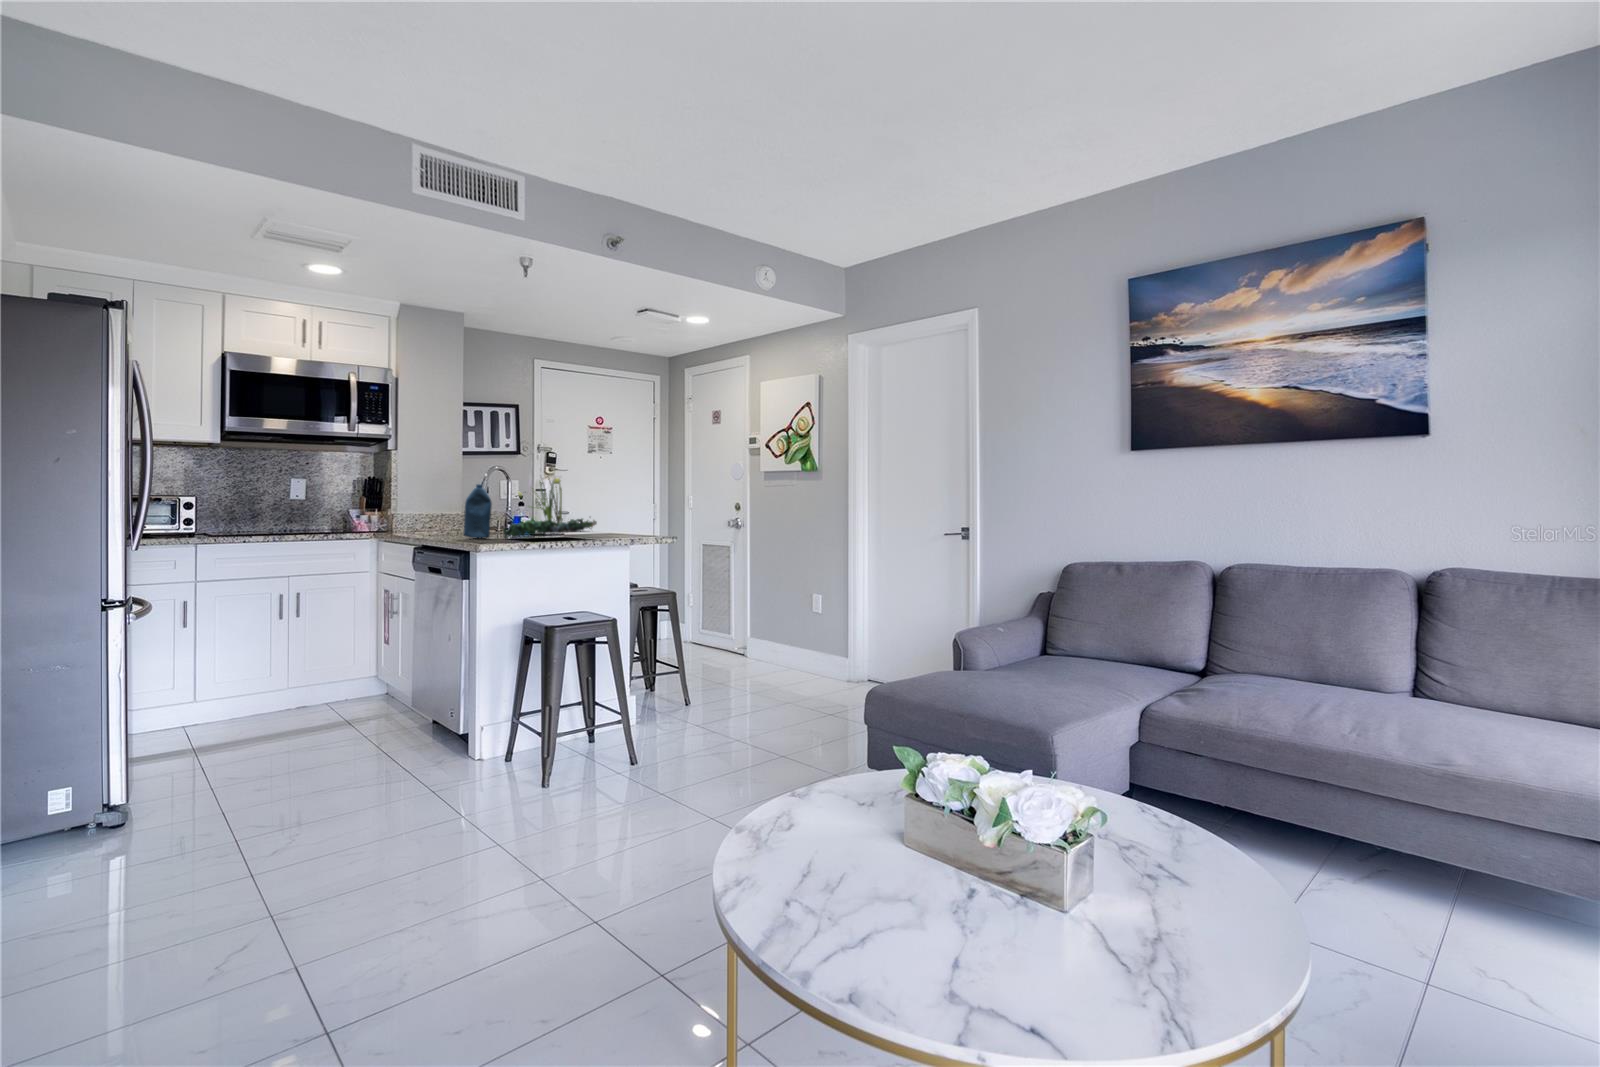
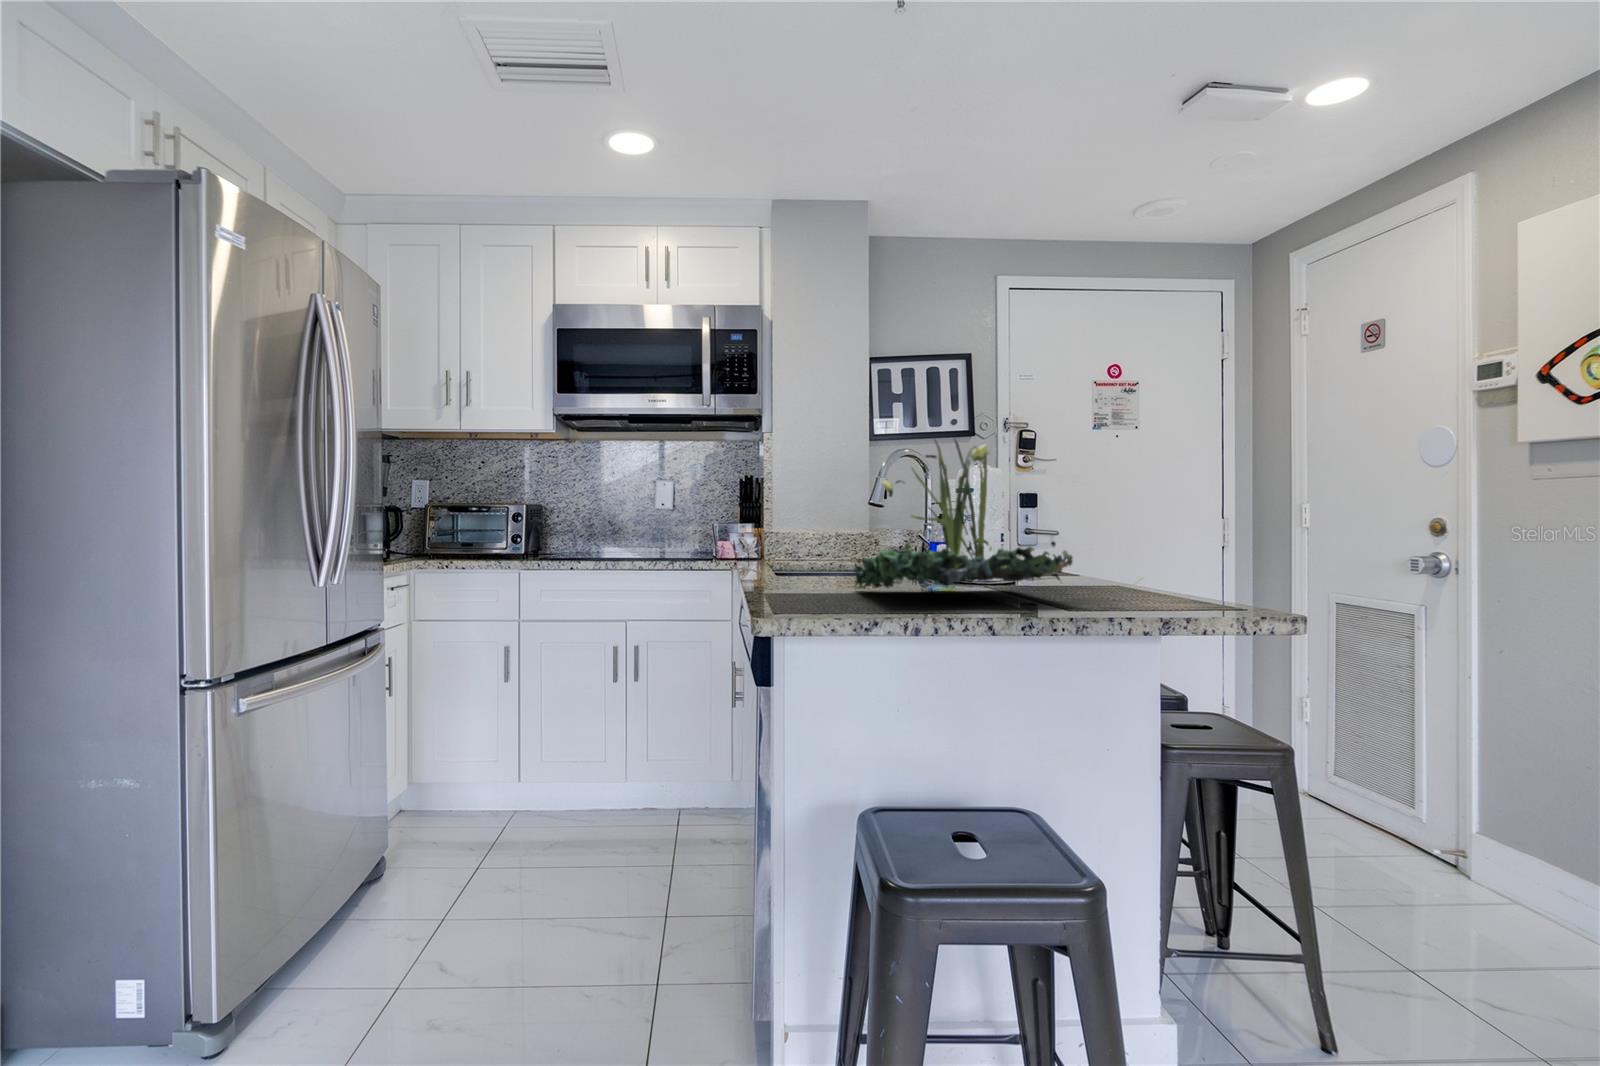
bottle: present [464,484,492,539] -> none [786,468,838,587]

